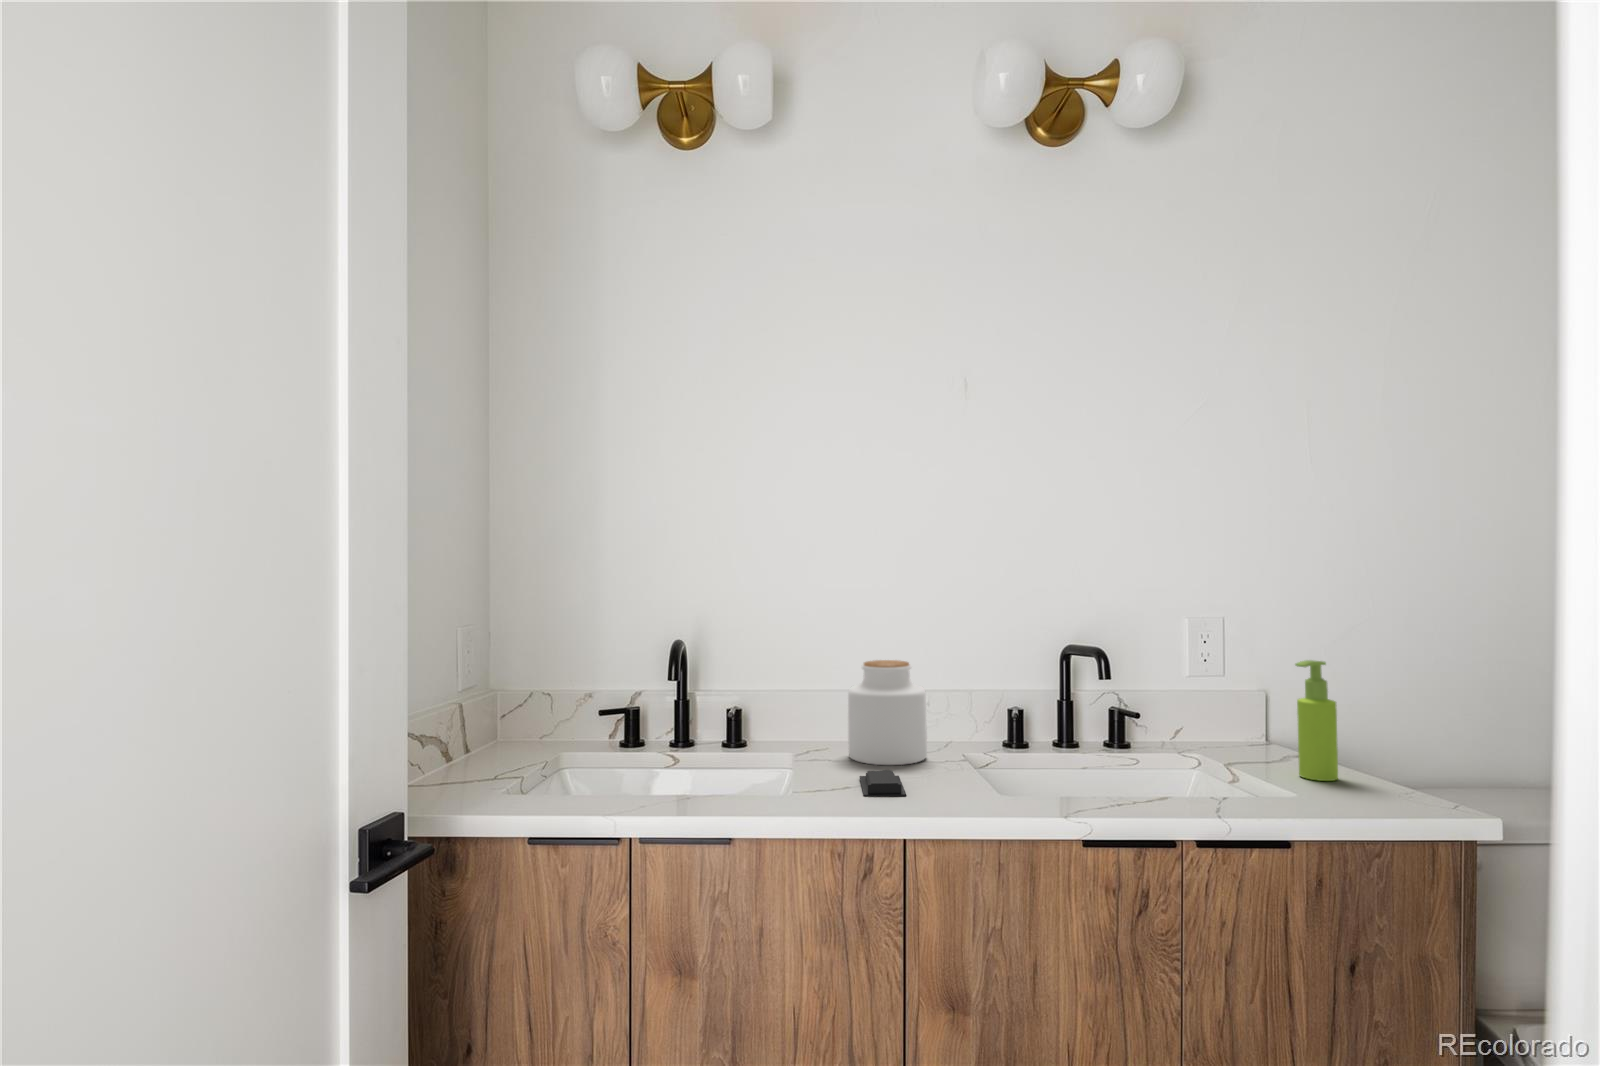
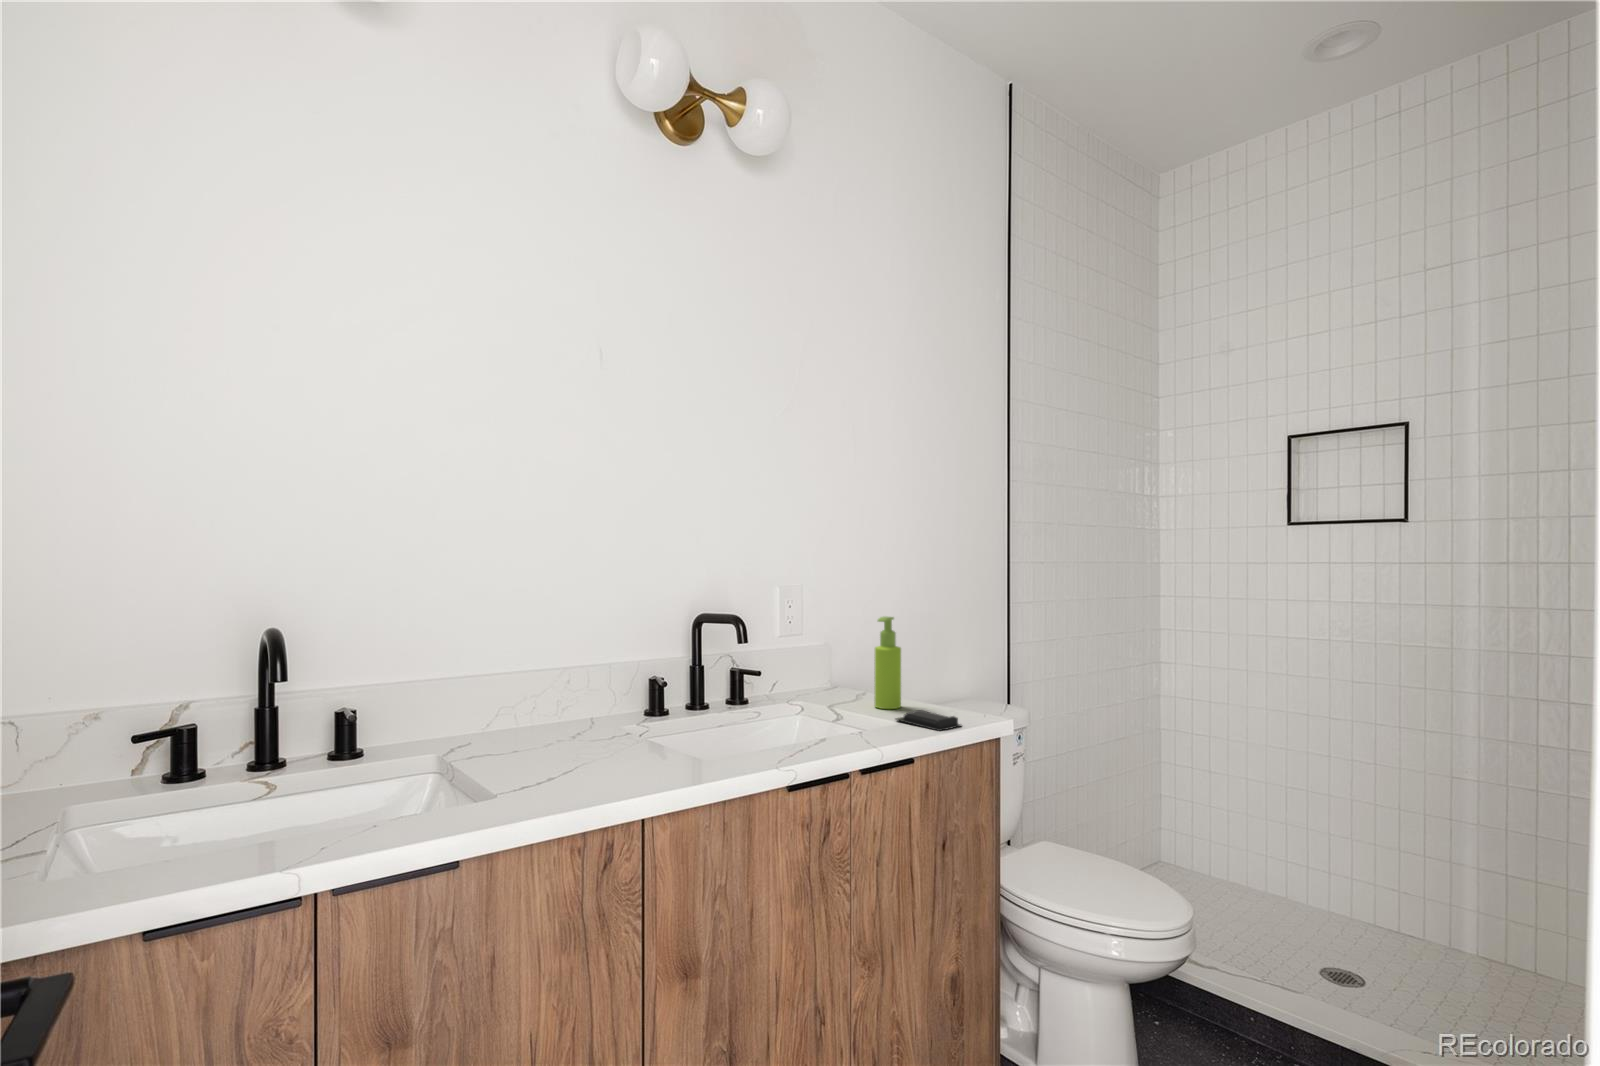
jar: present [848,660,927,765] -> none [495,640,580,752]
soap bar: present [860,770,906,796] -> present [896,710,961,731]

